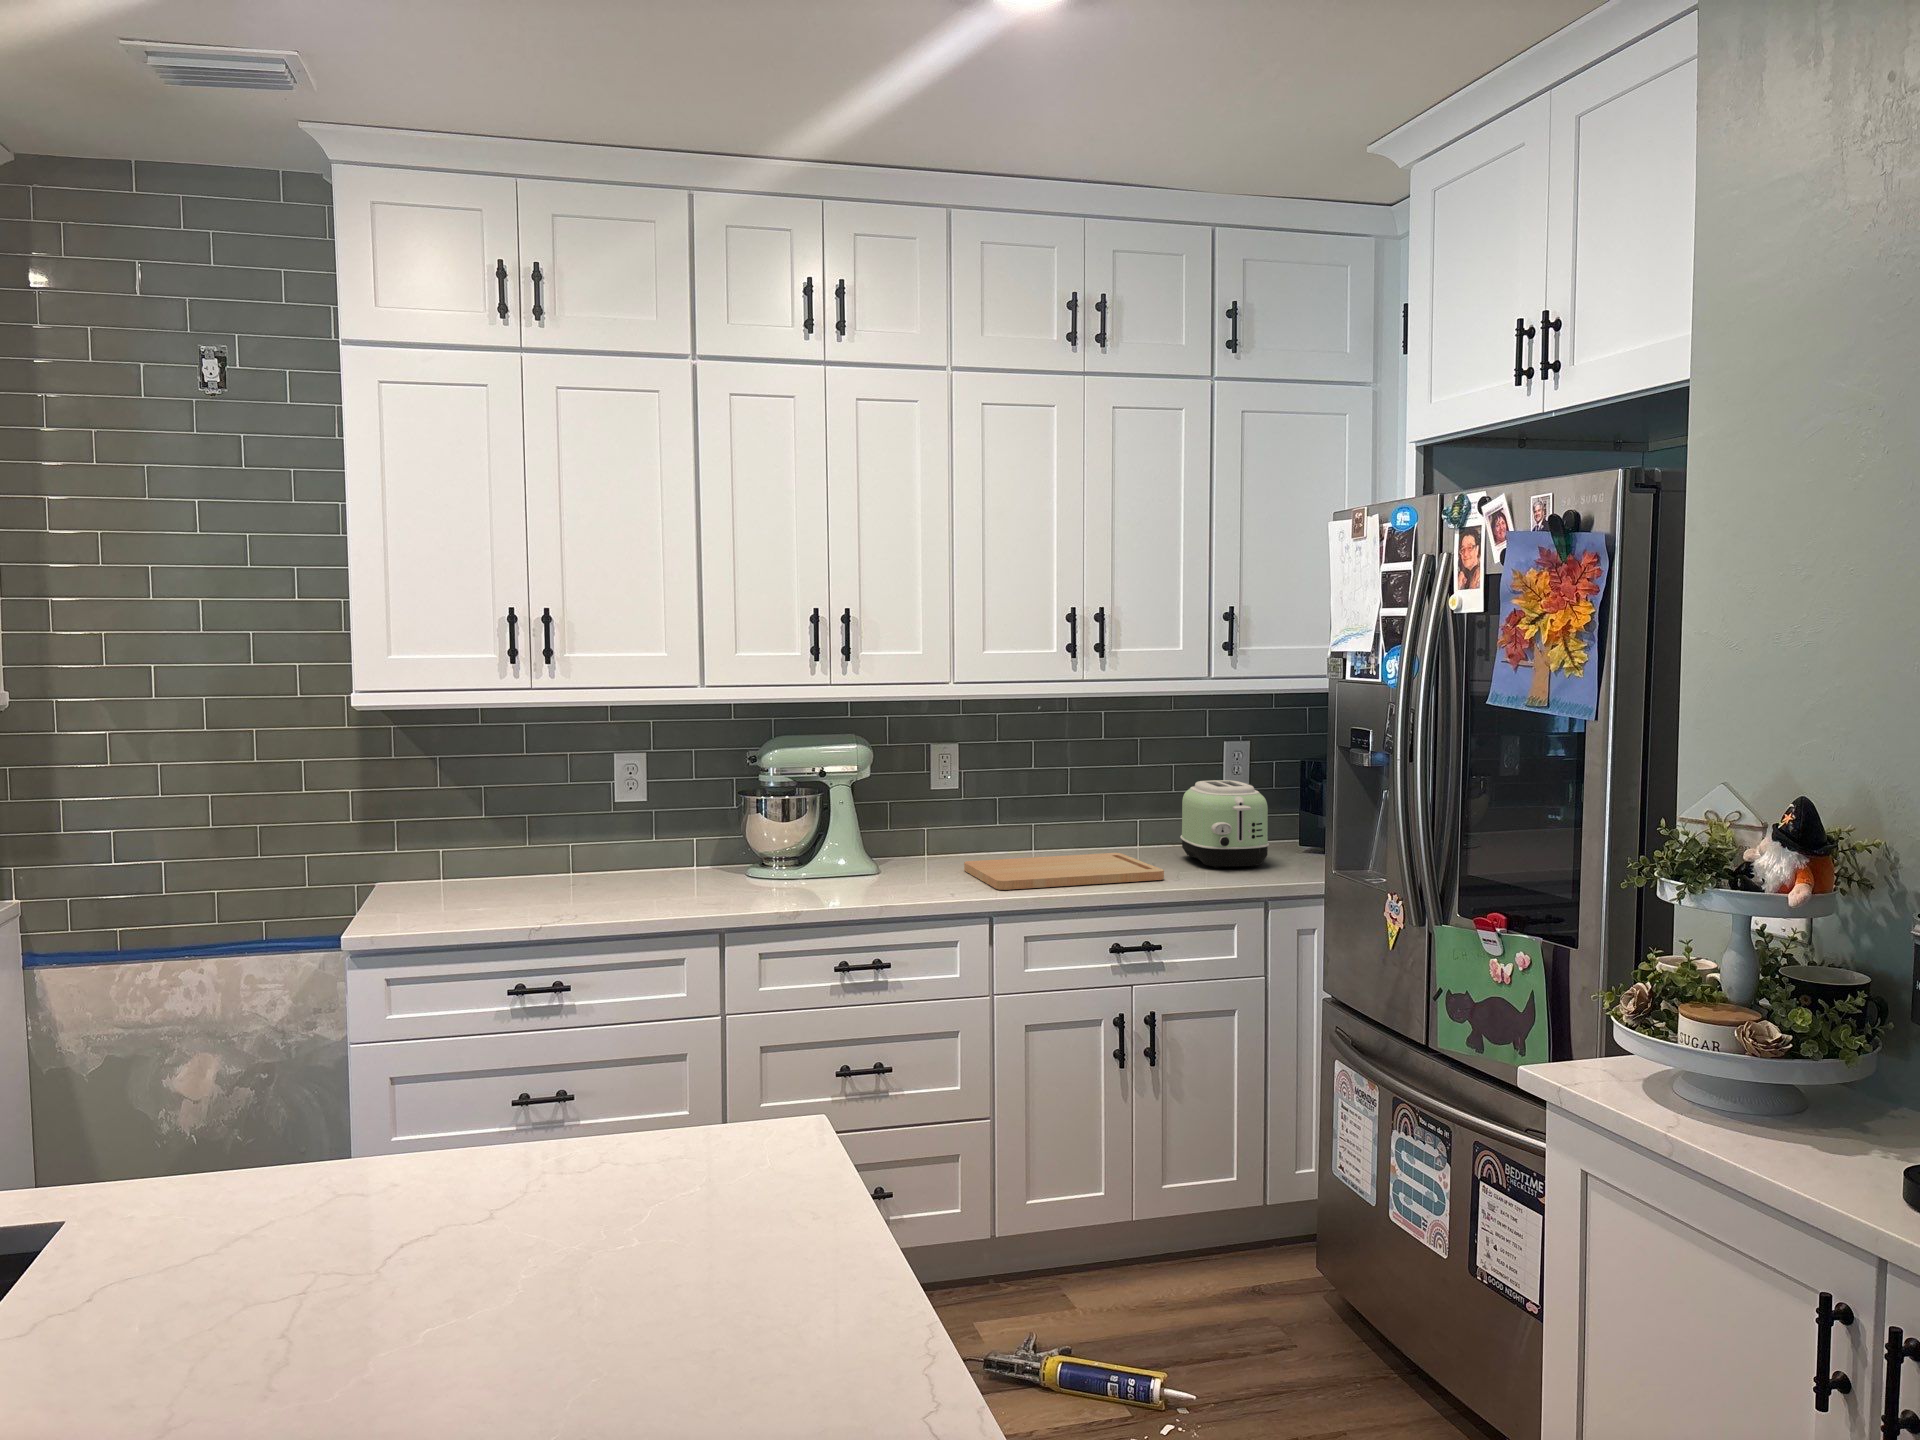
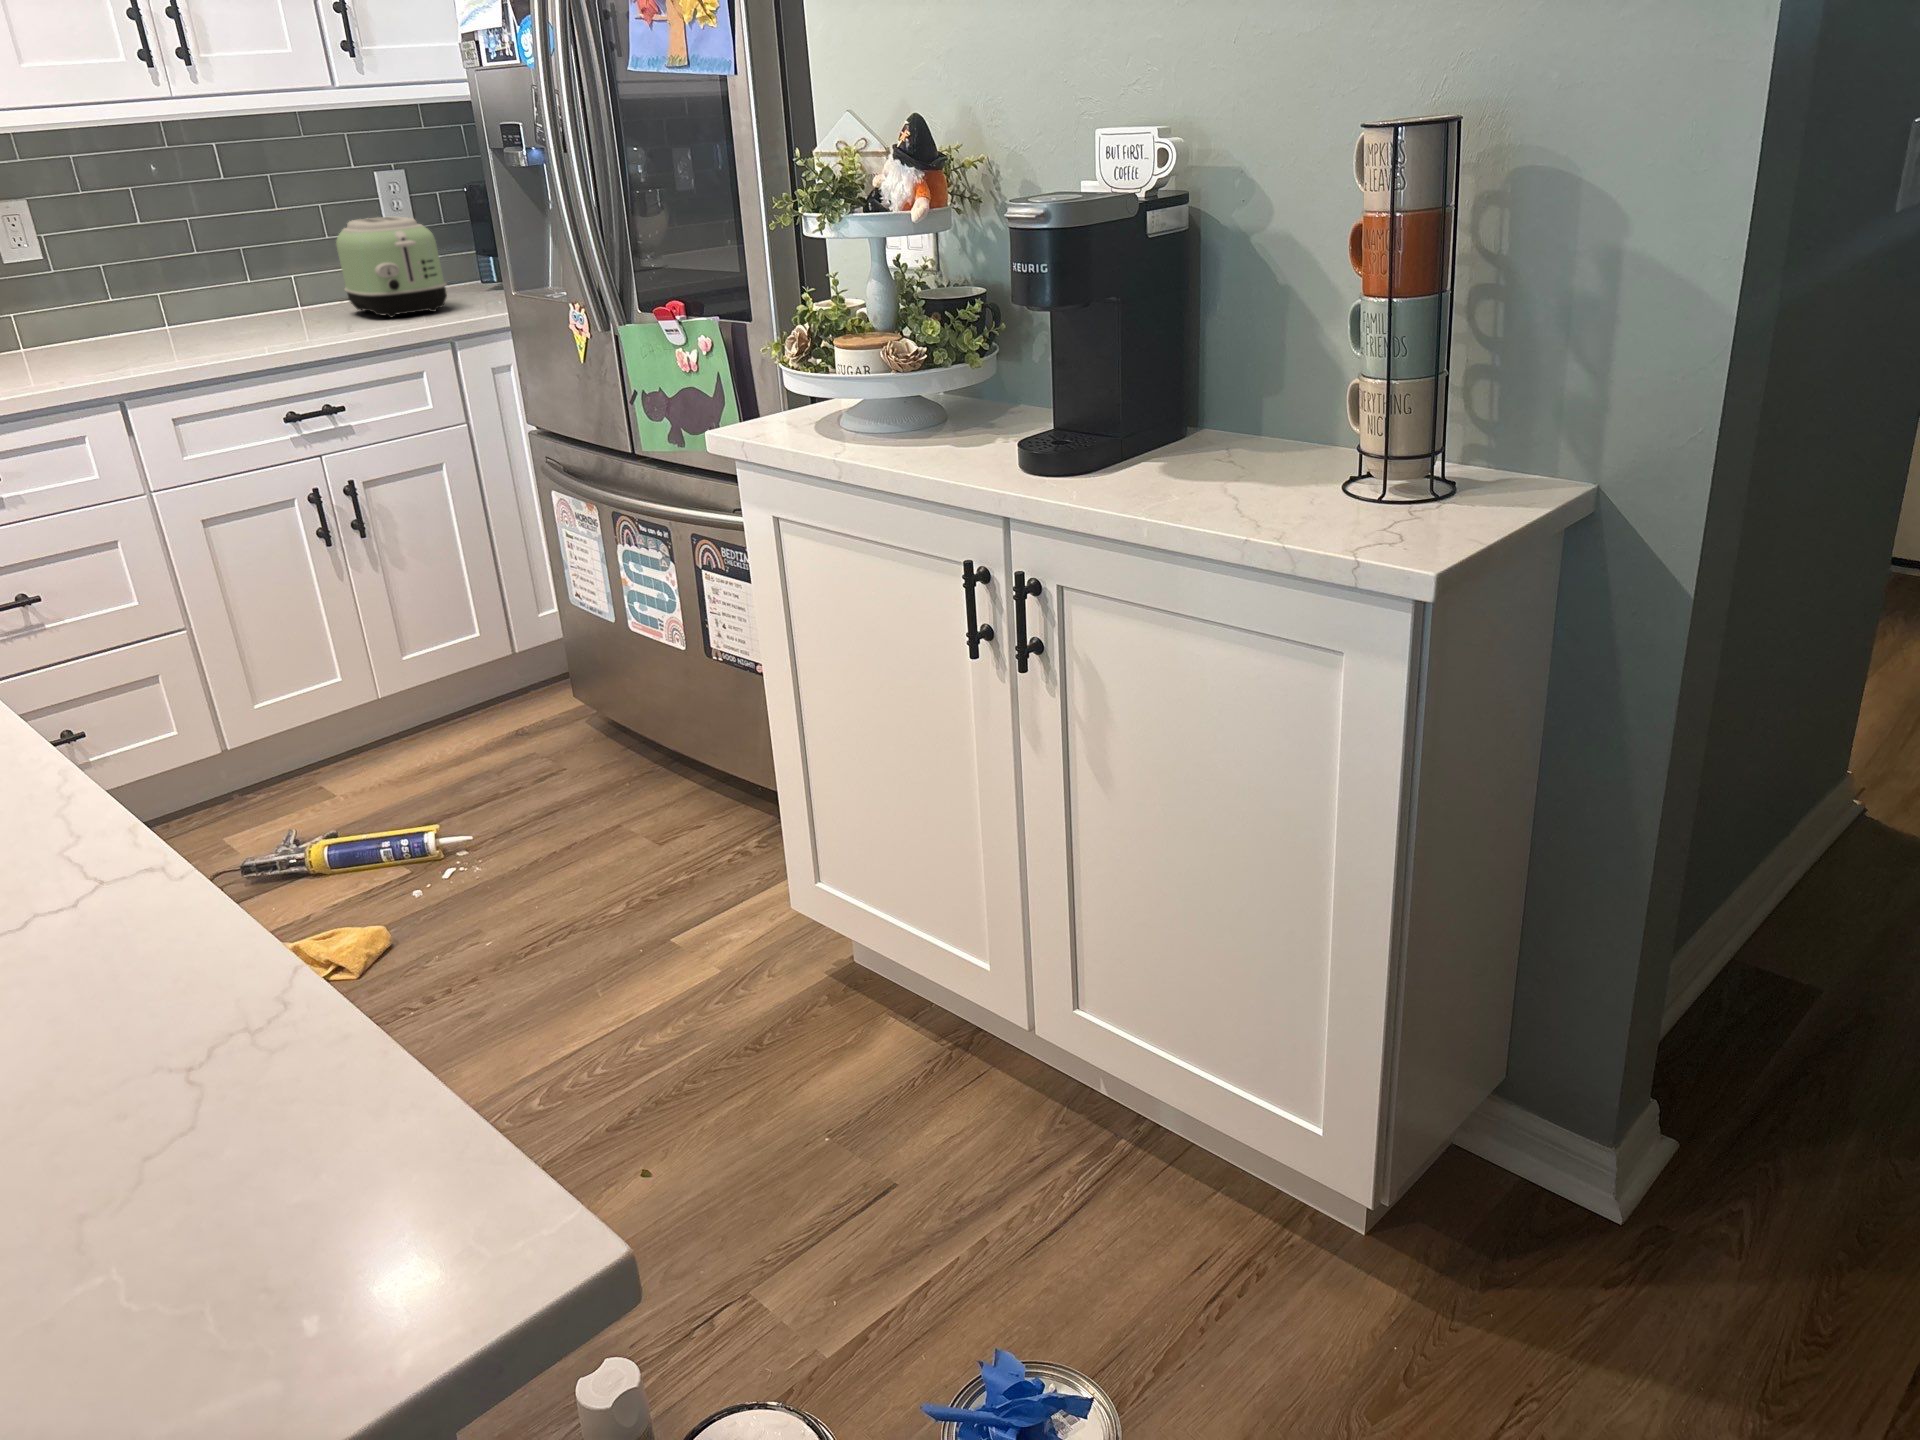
cutting board: present [964,853,1164,890] -> none [70,316,330,369]

